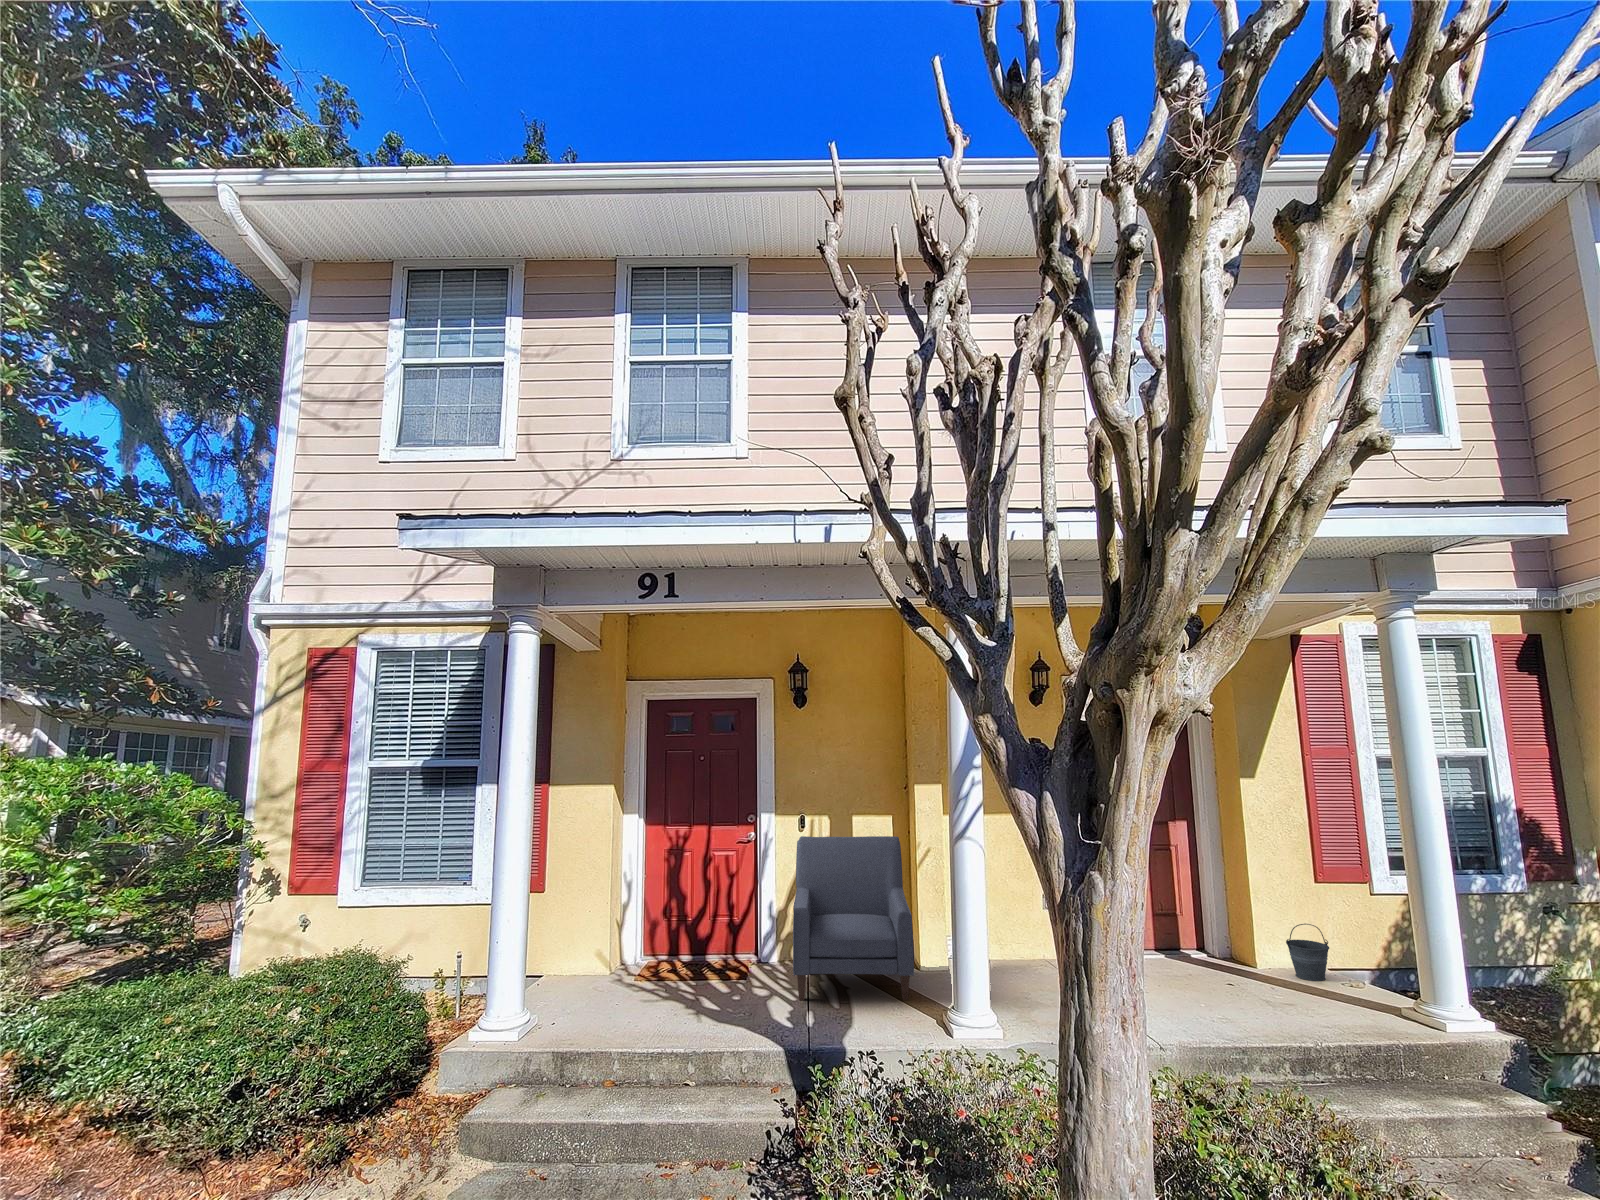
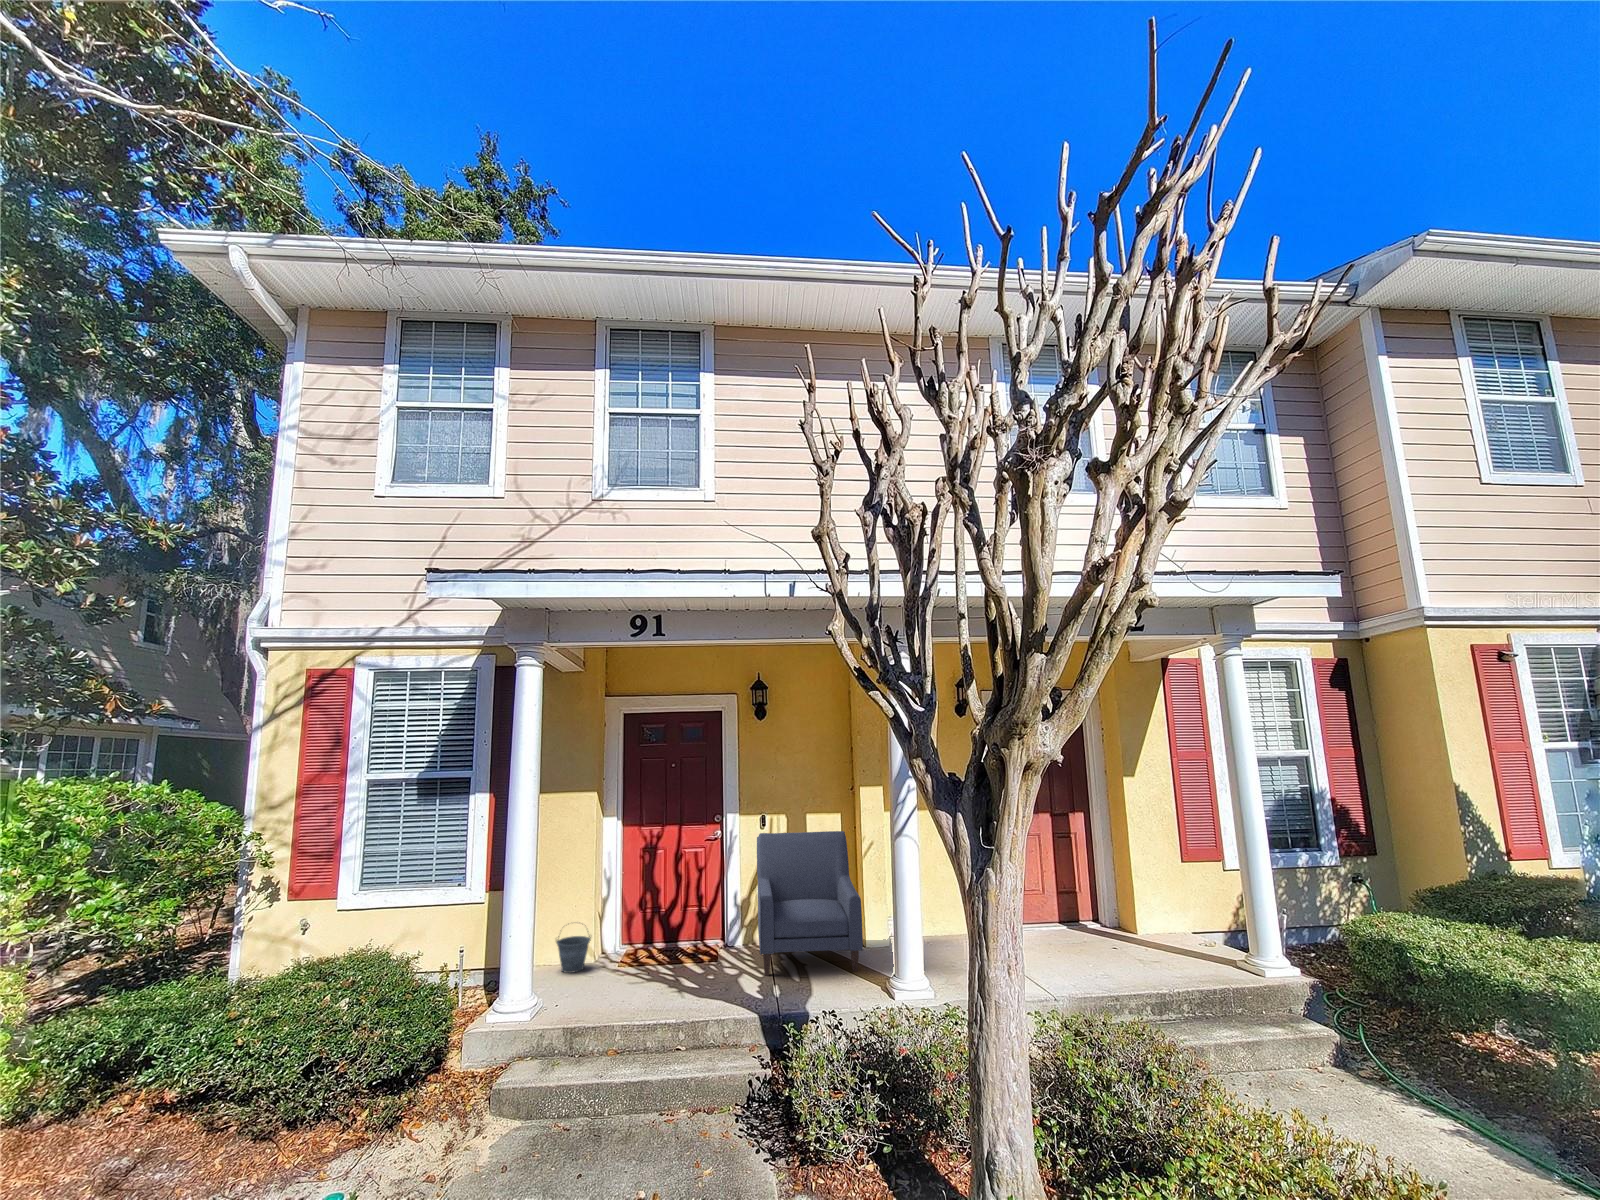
bucket: present [1286,924,1329,981] -> present [556,936,591,973]

